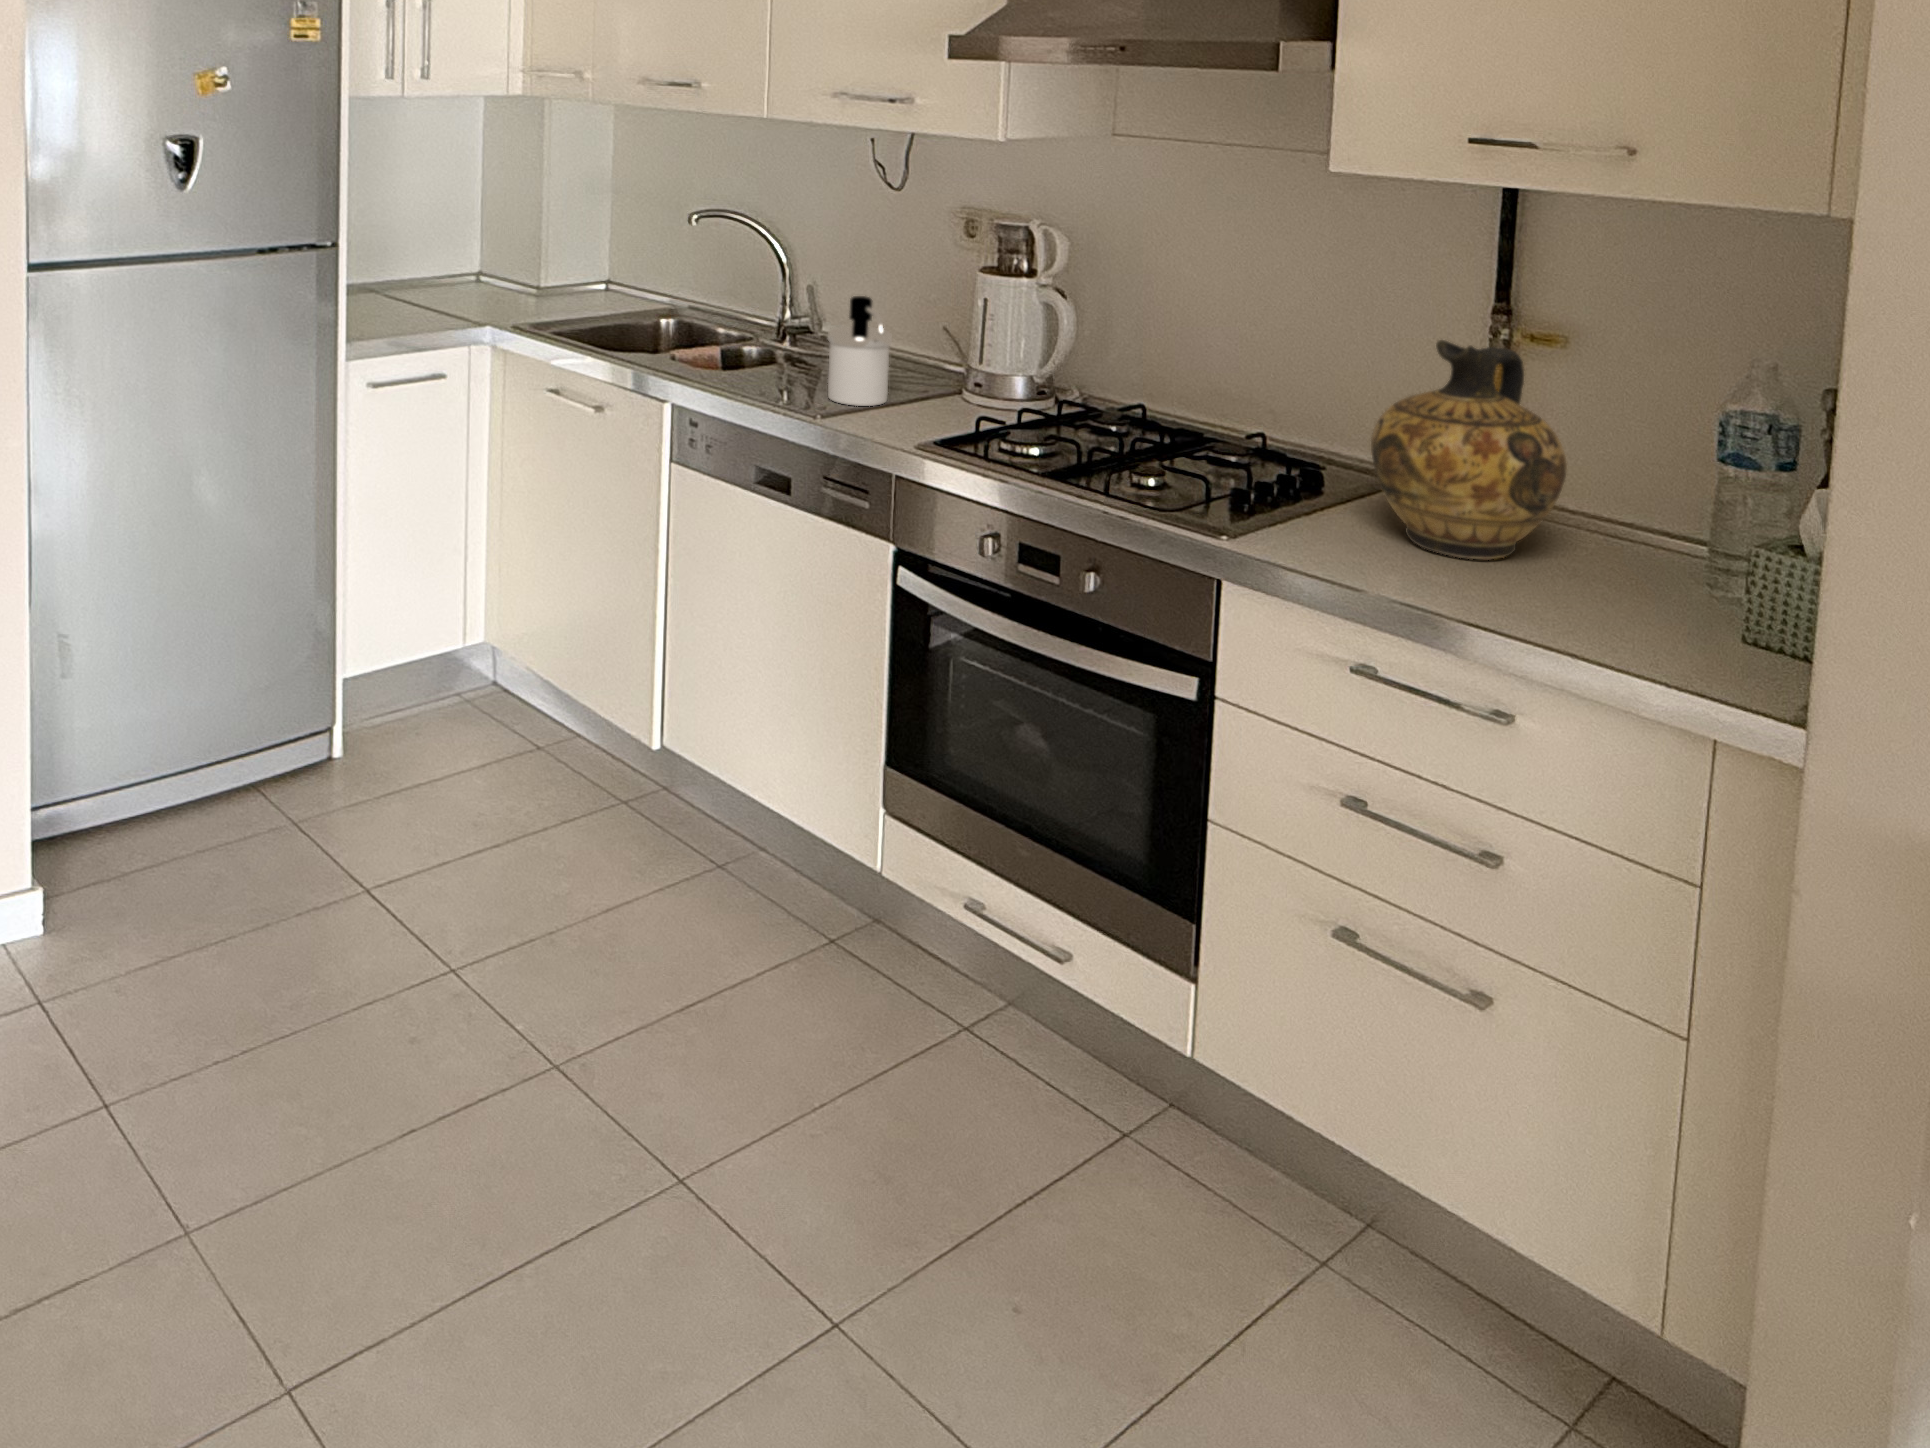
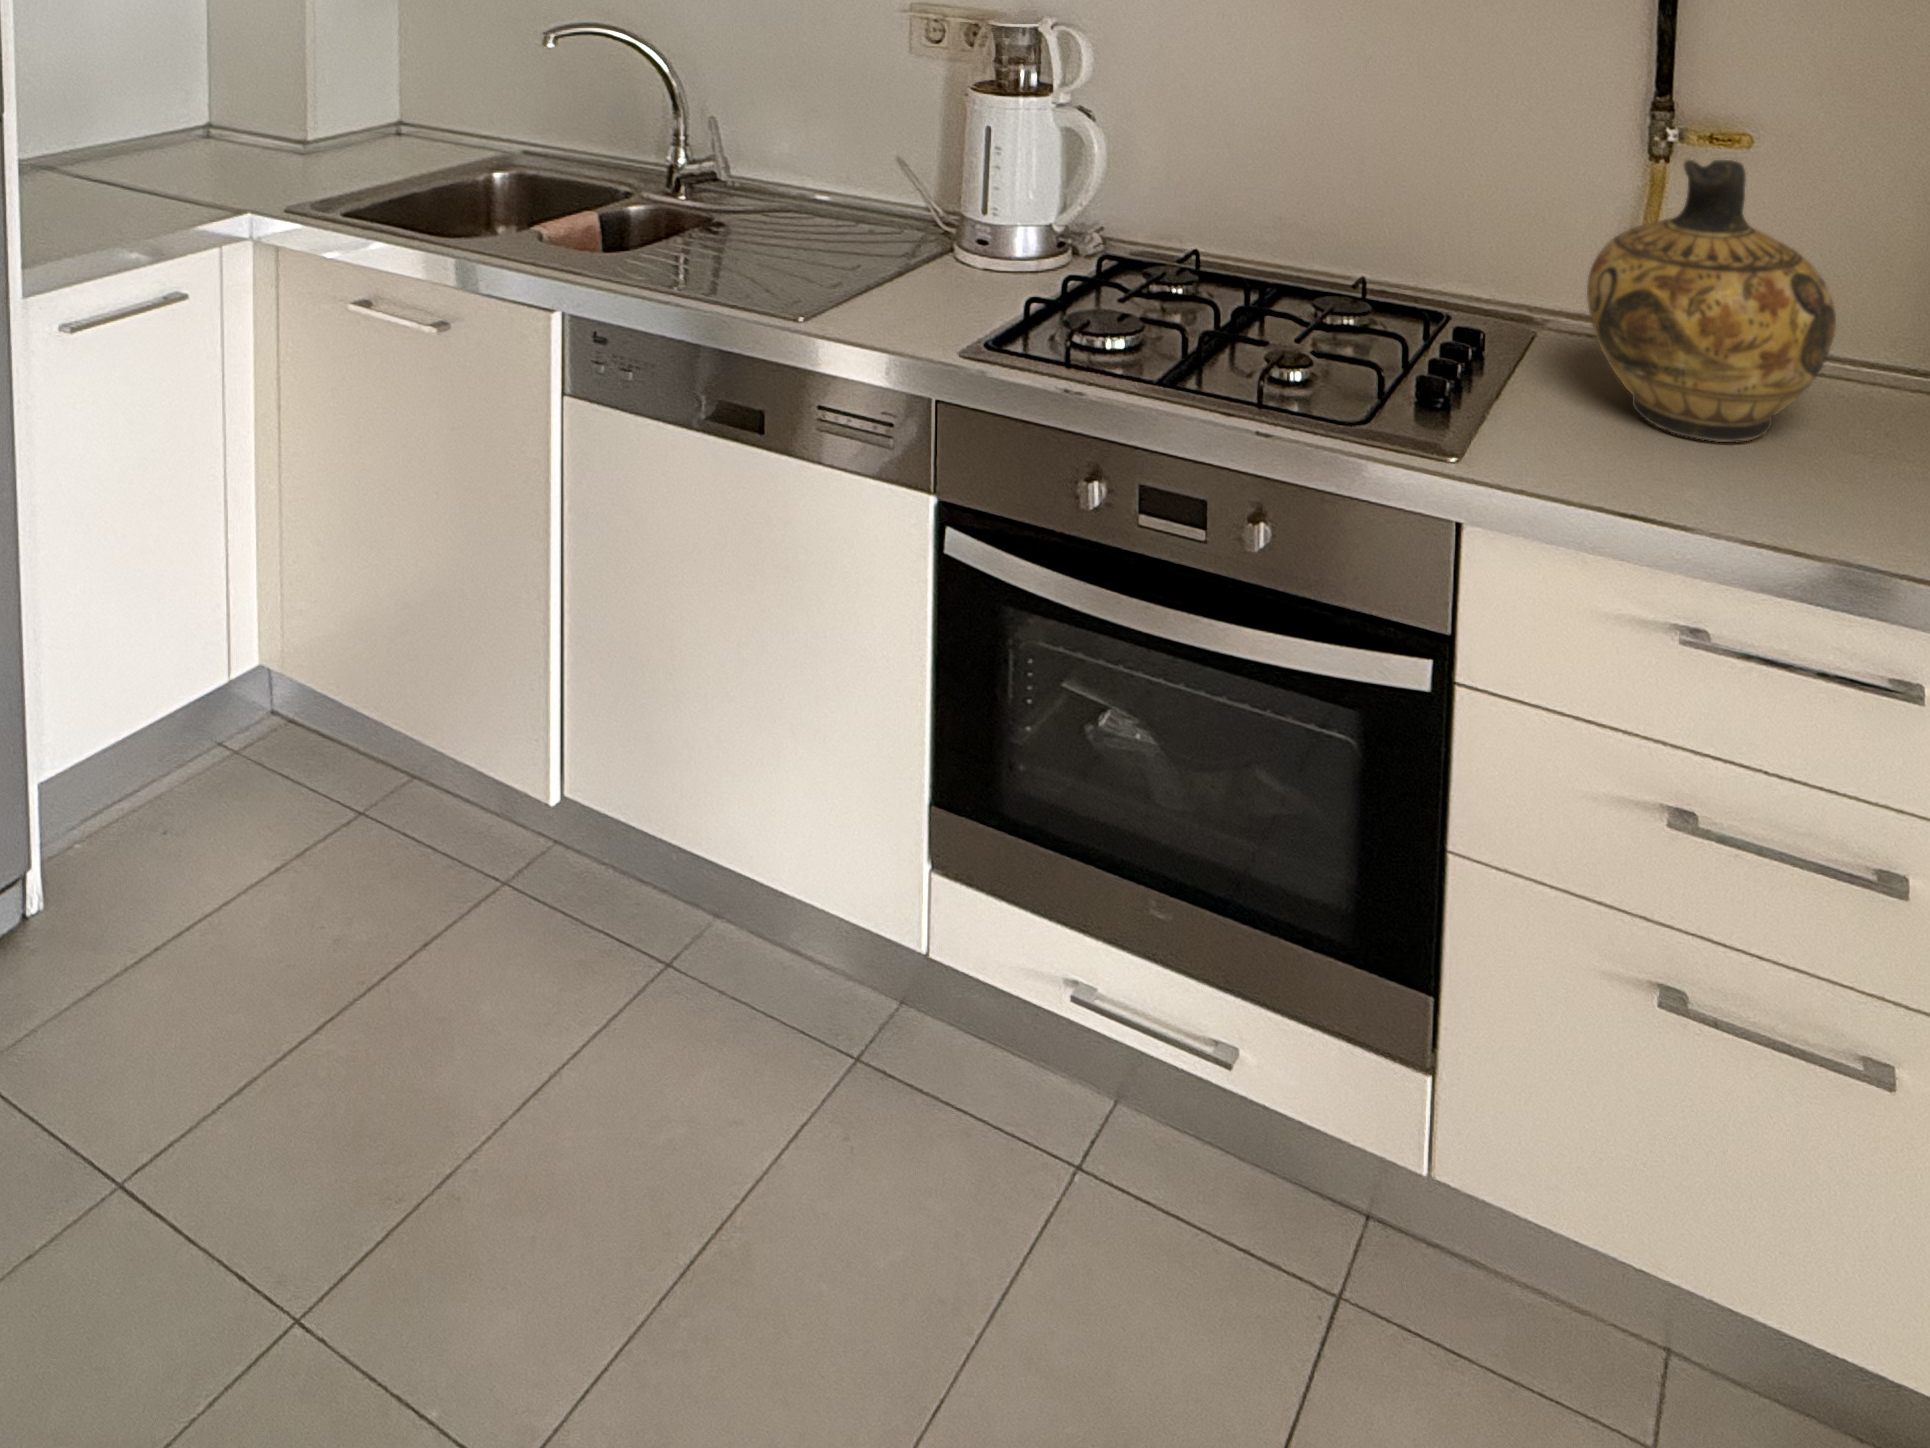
soap dispenser: present [828,296,892,406] -> none [795,139,888,294]

